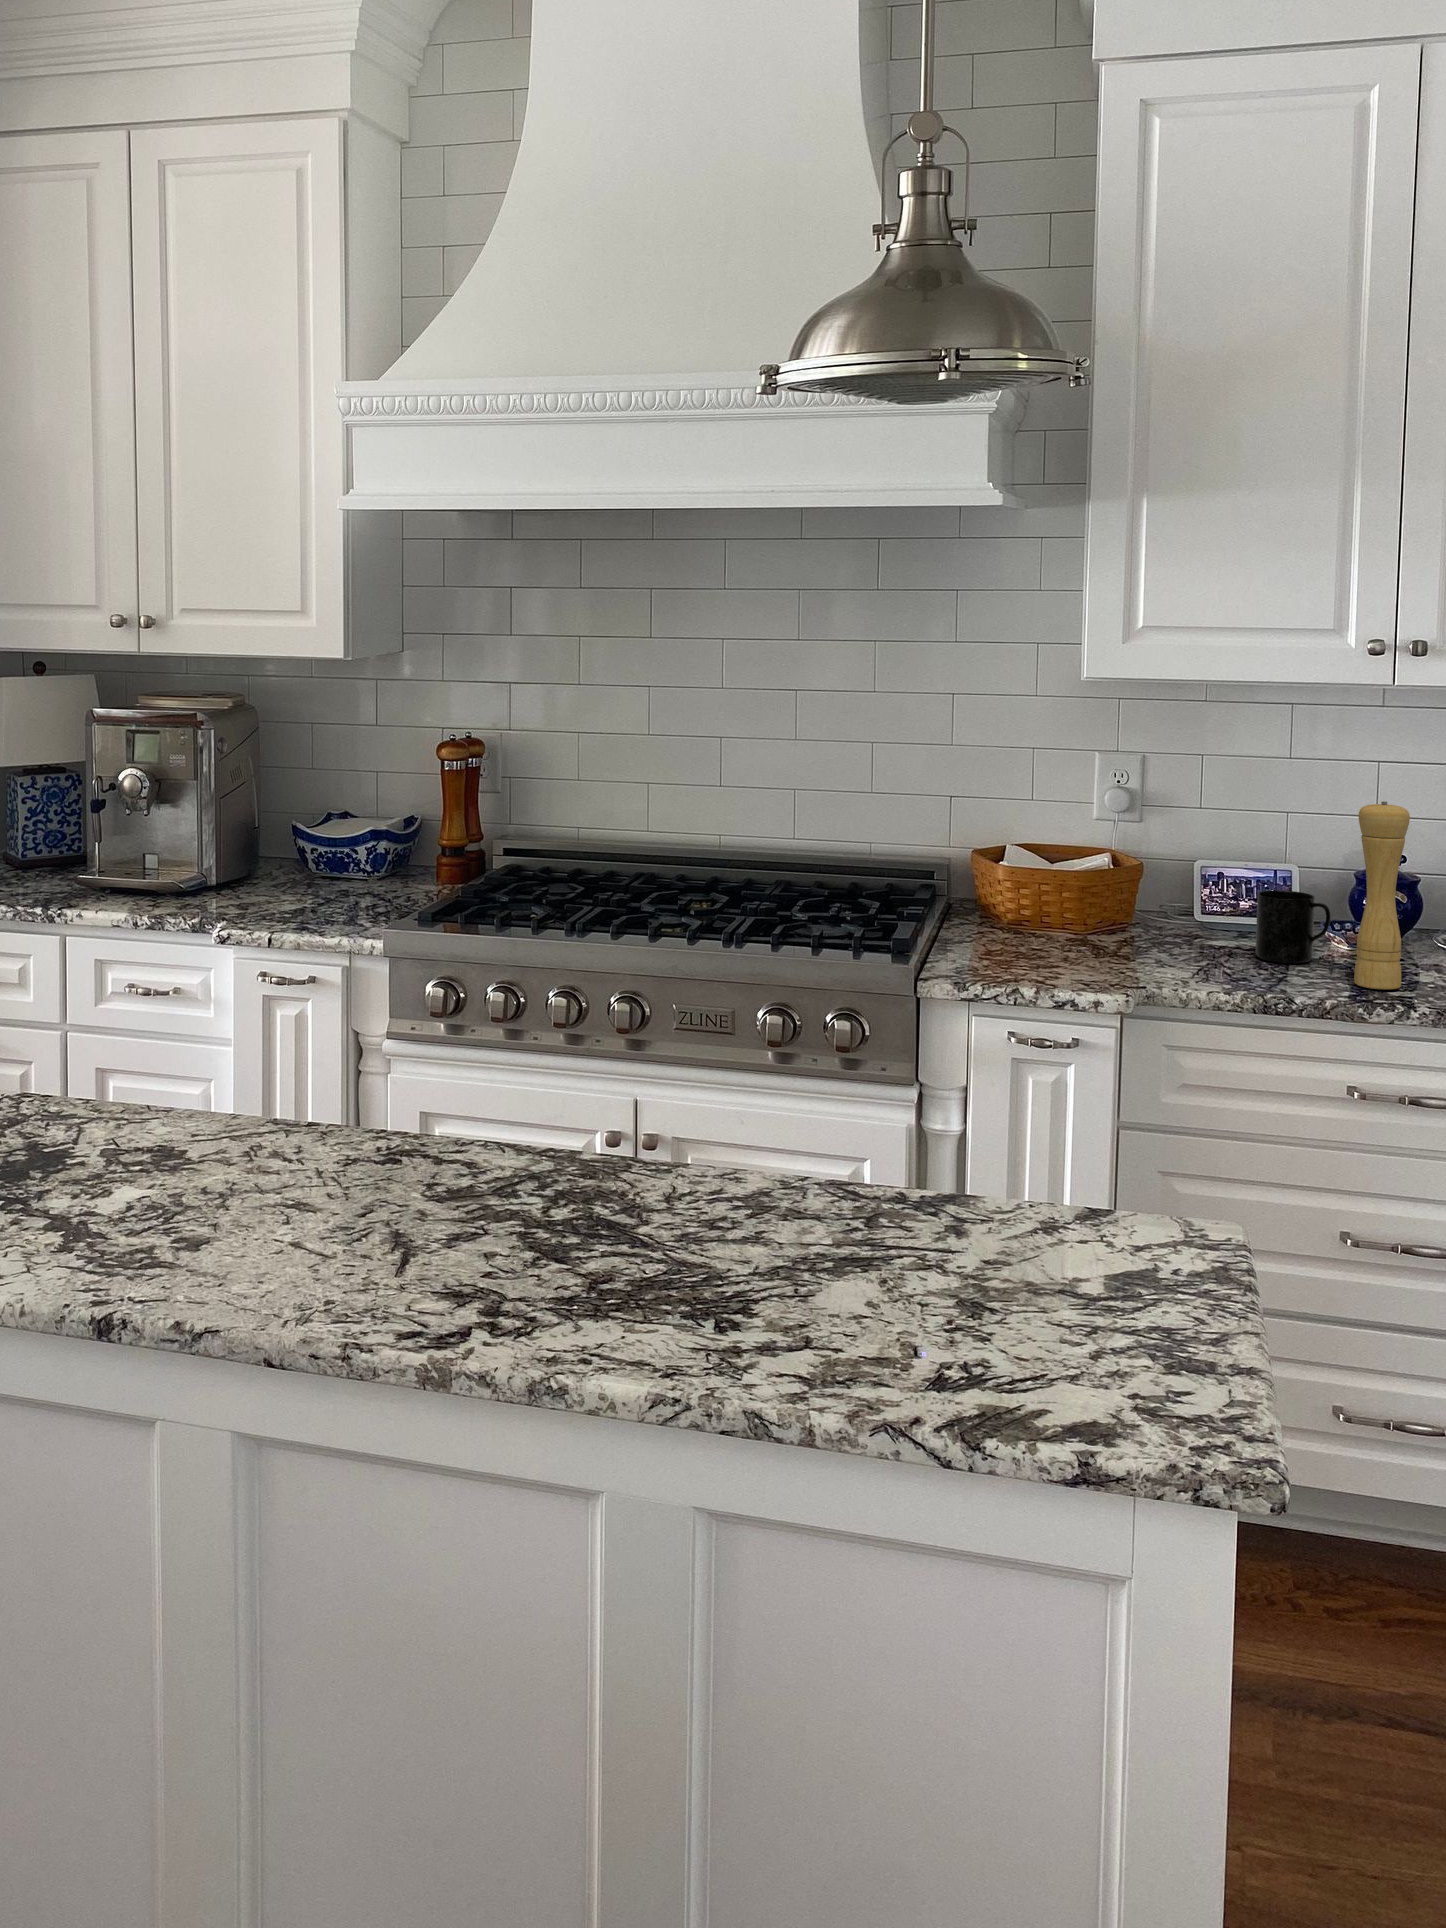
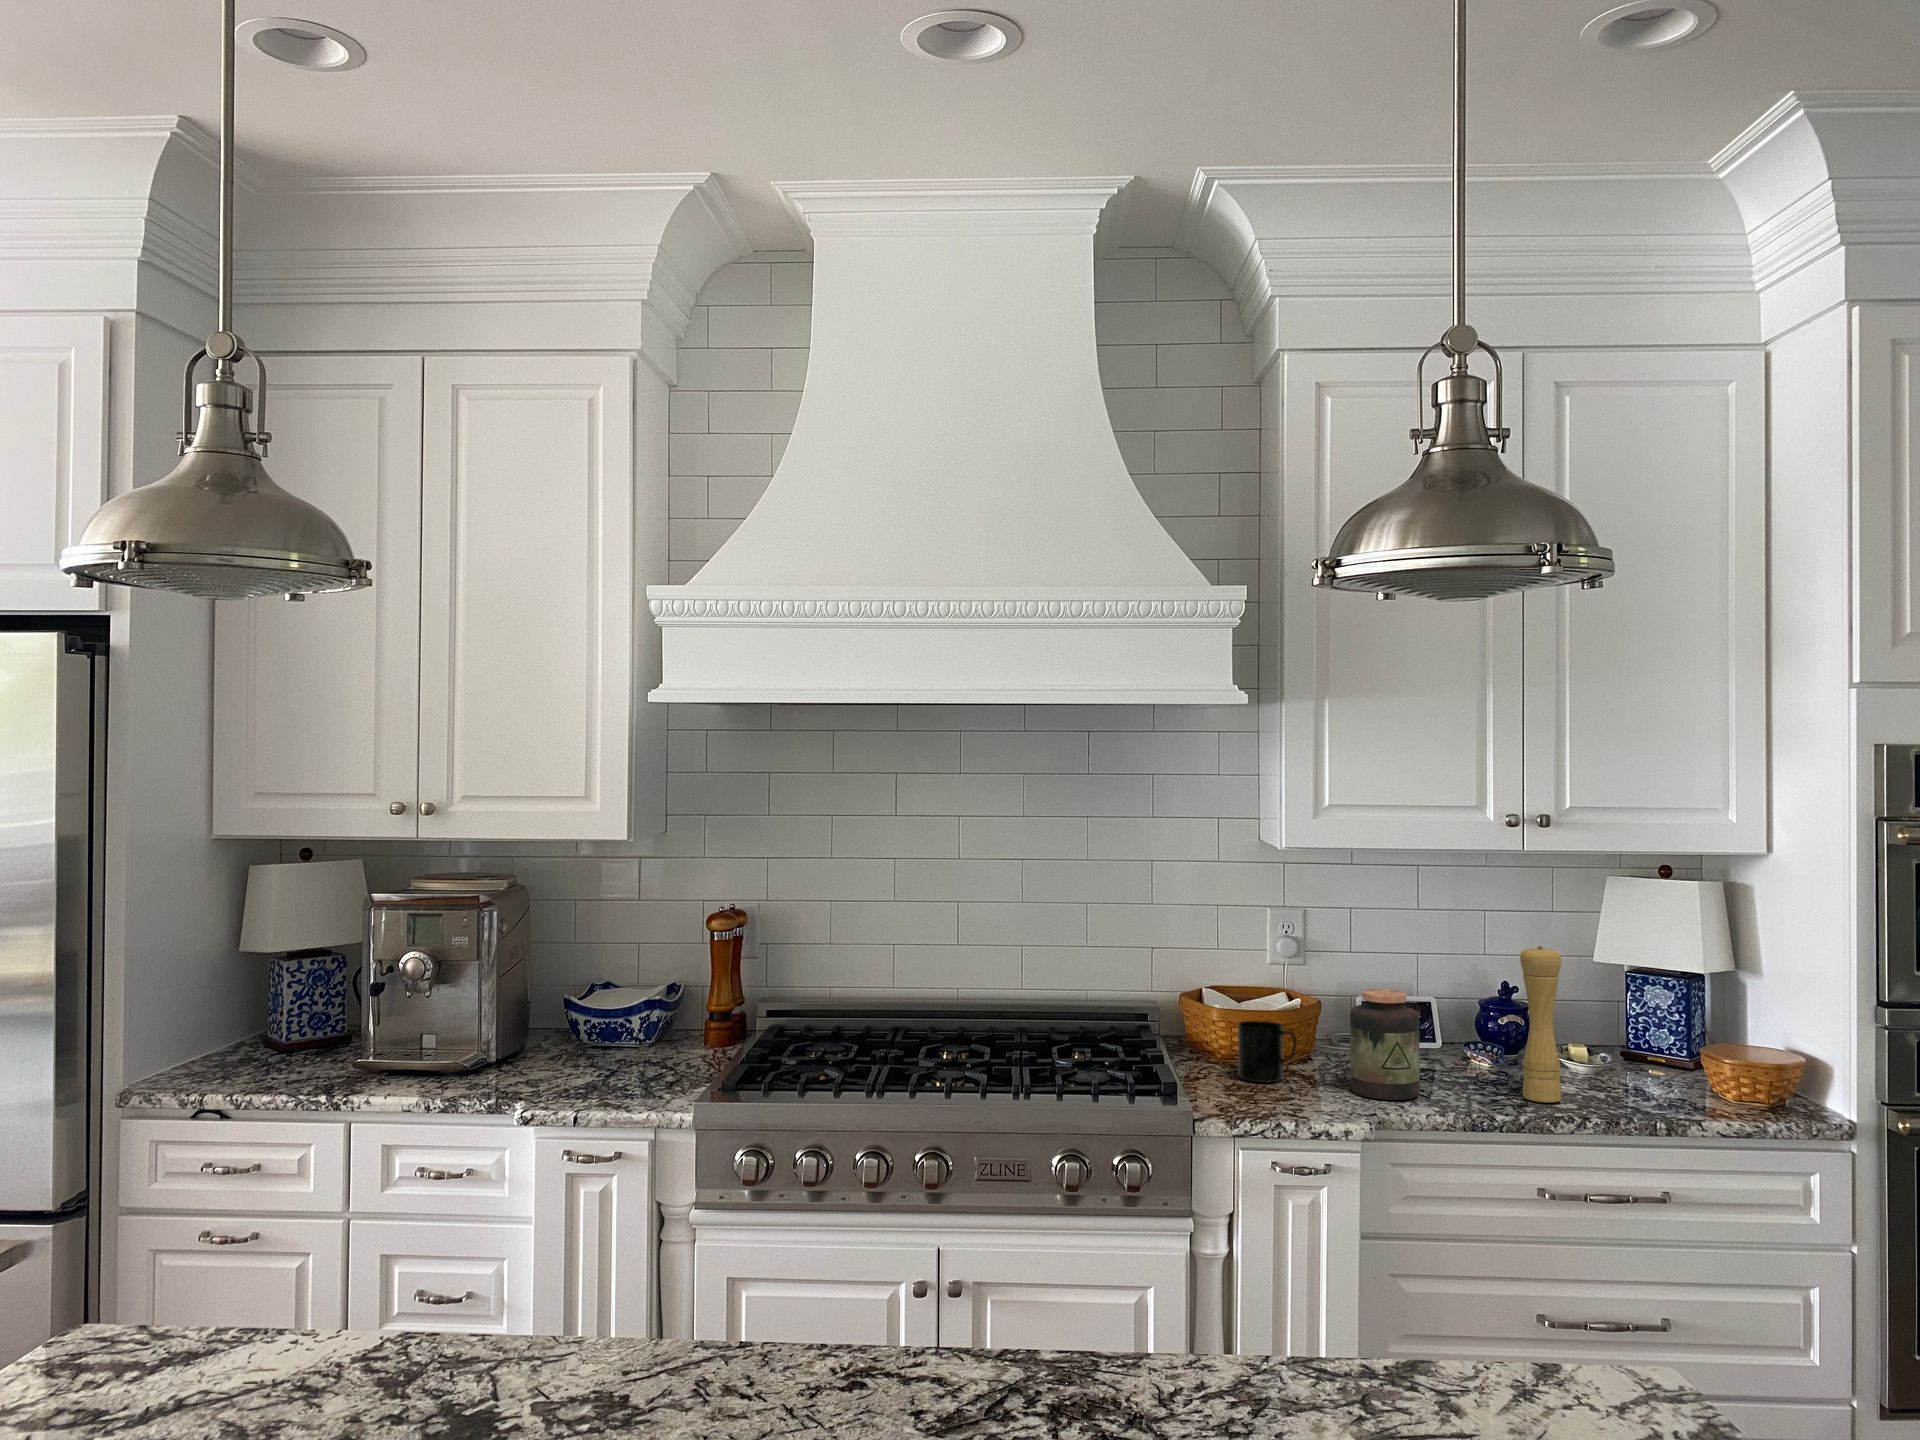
jar: none [1139,846,1224,976] -> present [1350,989,1420,1100]
mug: present [1256,890,1331,963] -> present [1238,1021,1297,1083]

